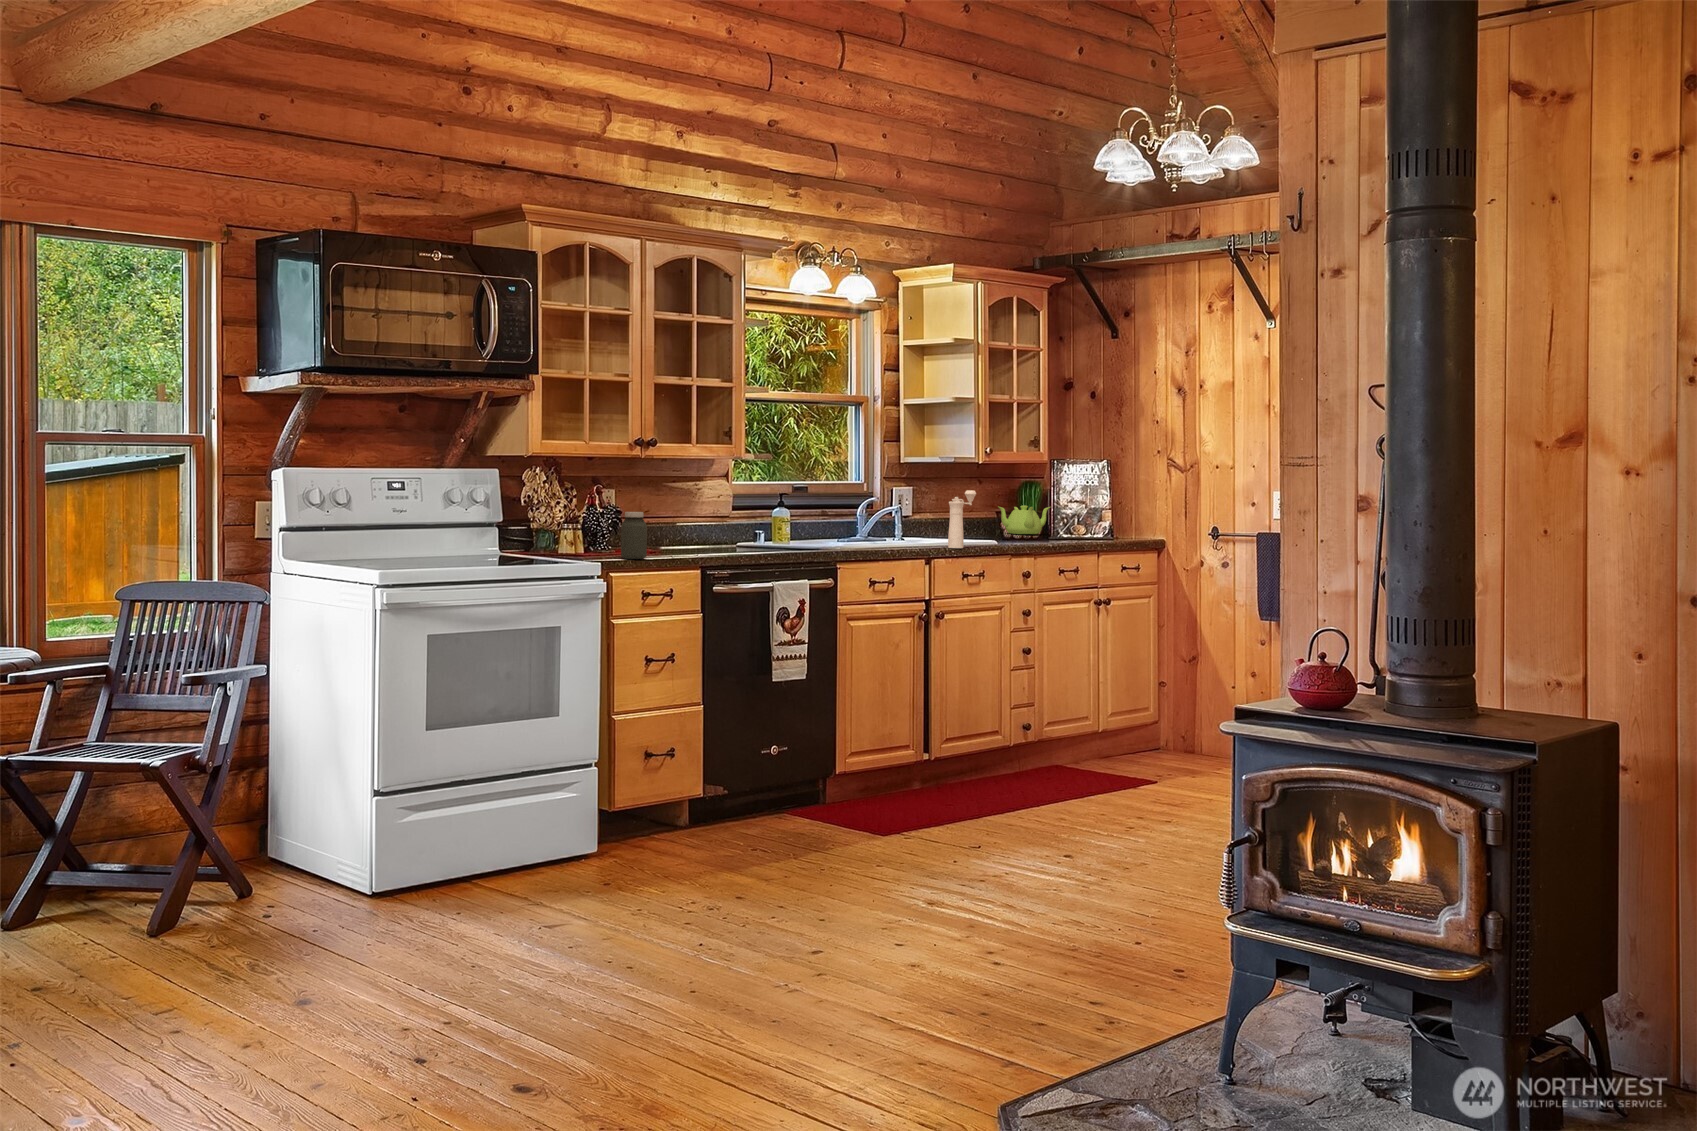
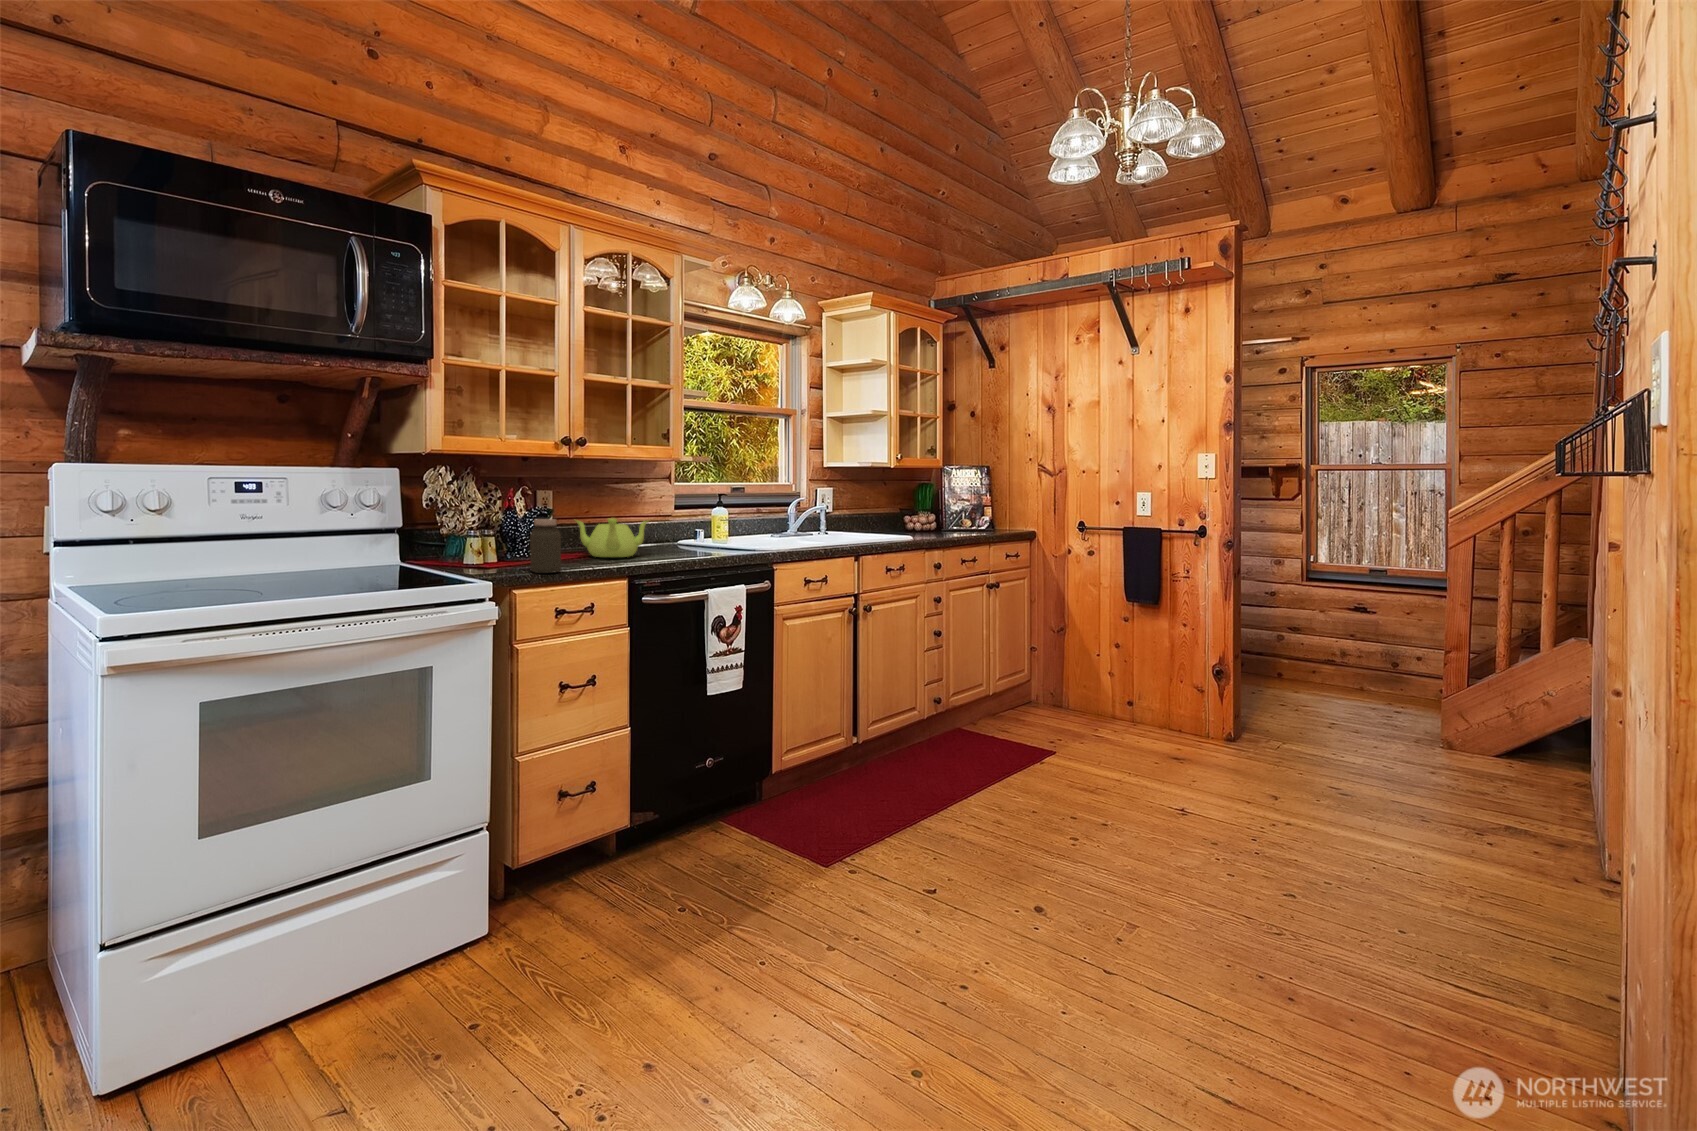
pepper mill: present [948,490,976,548] -> none [874,493,899,546]
teapot: present [998,506,1050,534] -> present [576,518,648,557]

